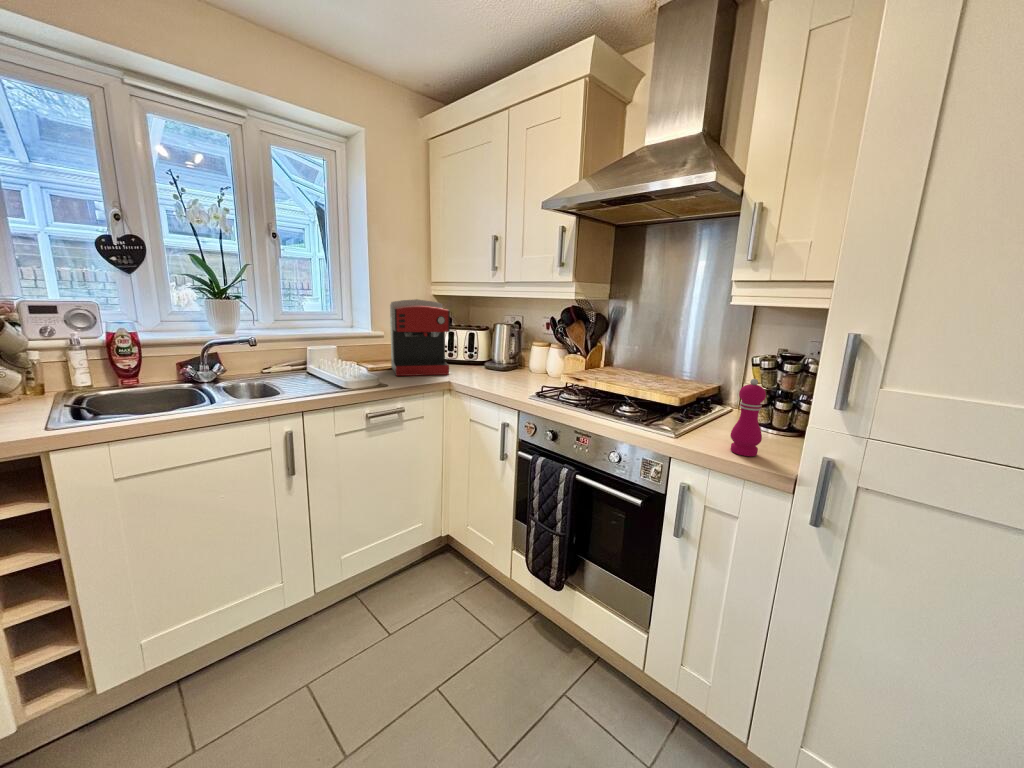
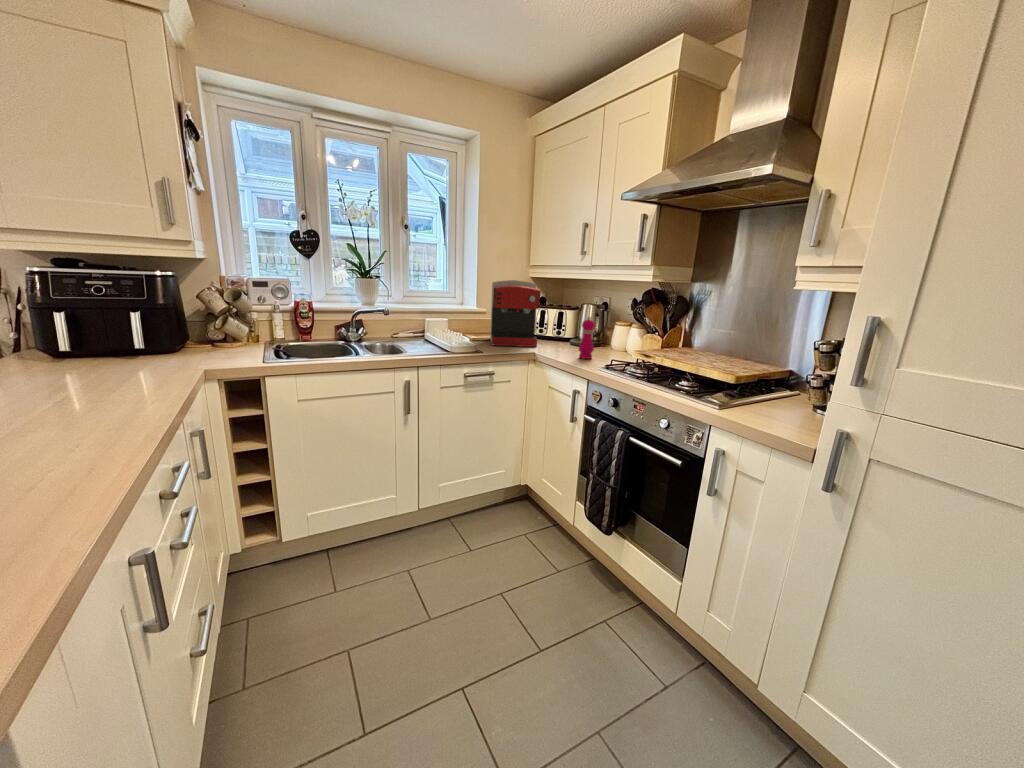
pepper mill: present [730,379,766,456] -> present [579,317,595,359]

